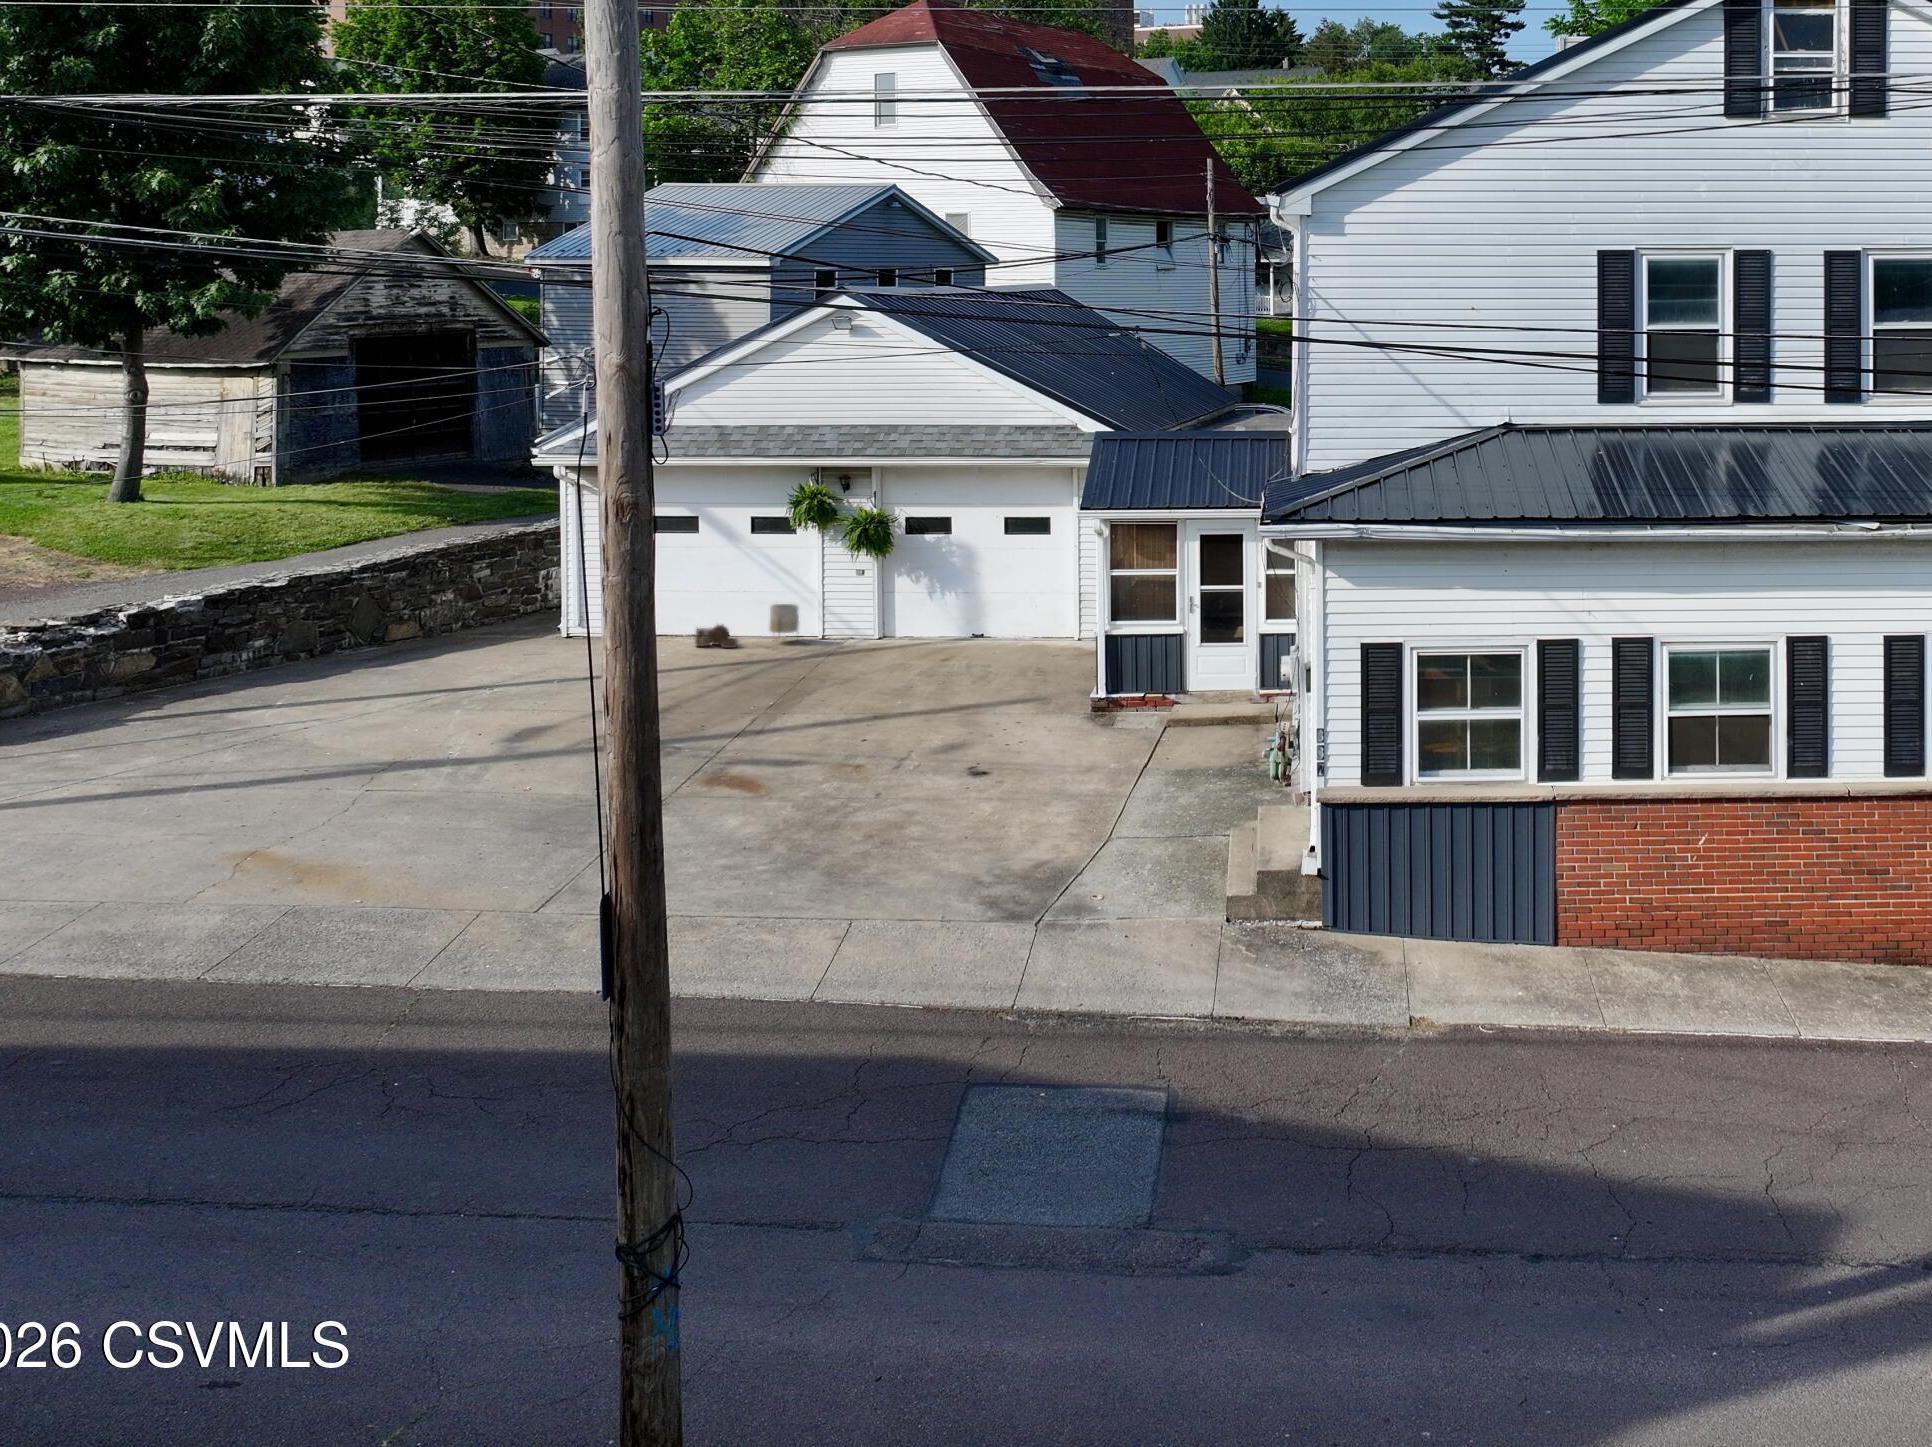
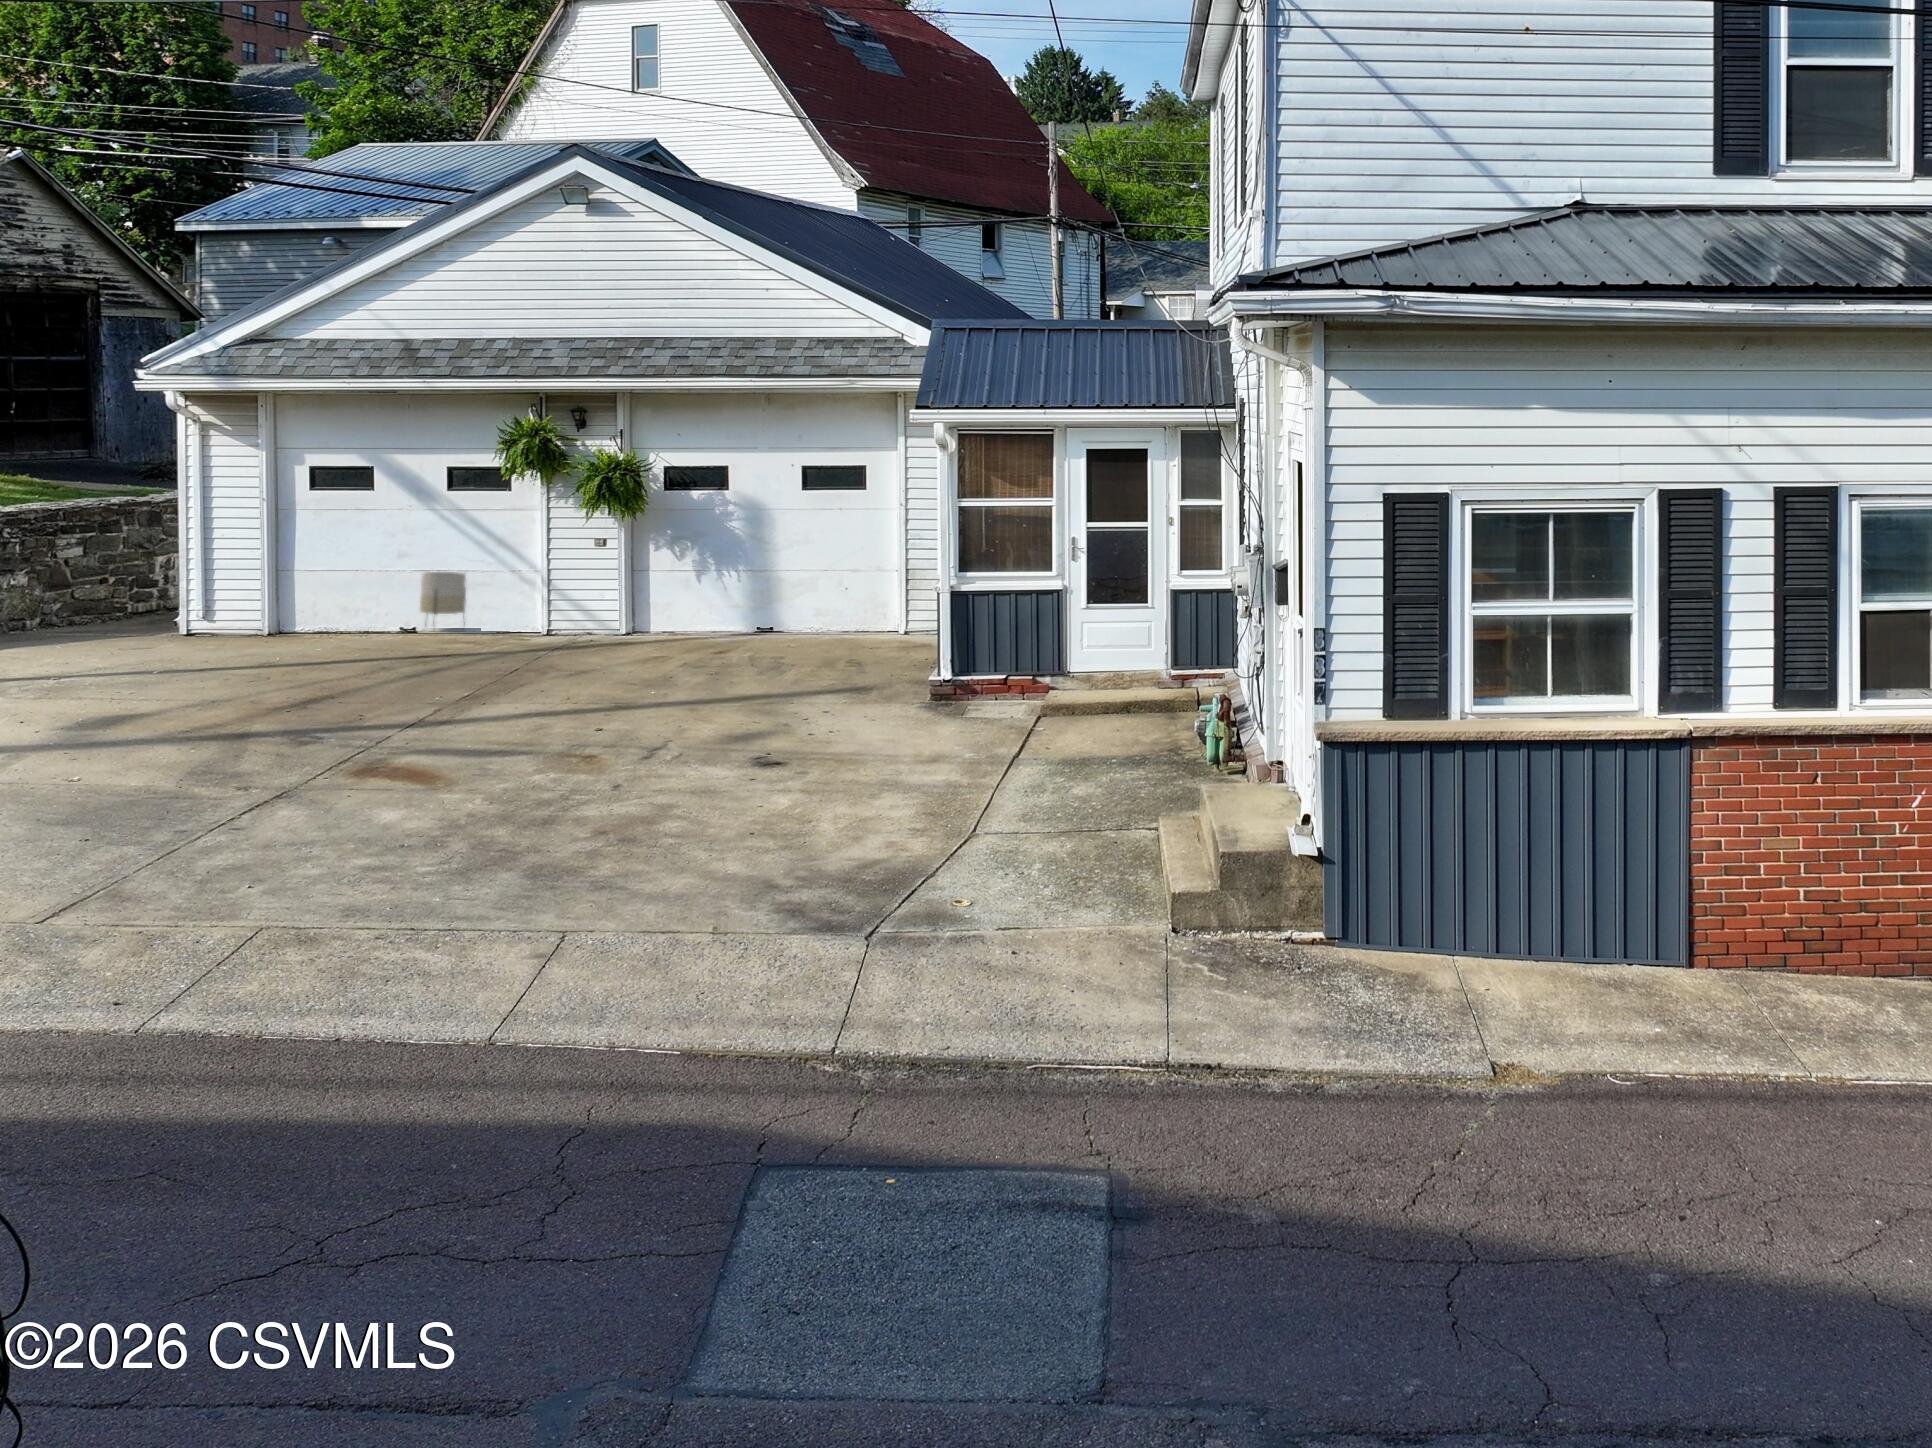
woven basket: present [695,624,737,648] -> none [303,601,370,634]

